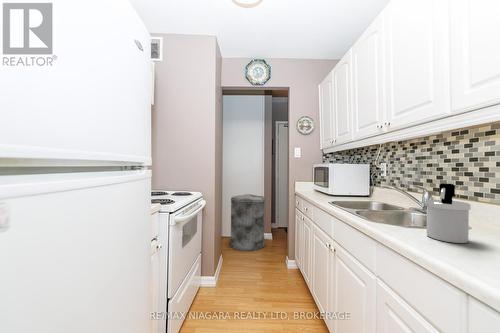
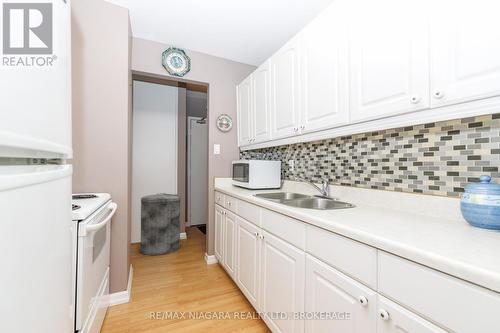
soap dispenser: present [425,183,471,243] -> none [336,174,363,217]

